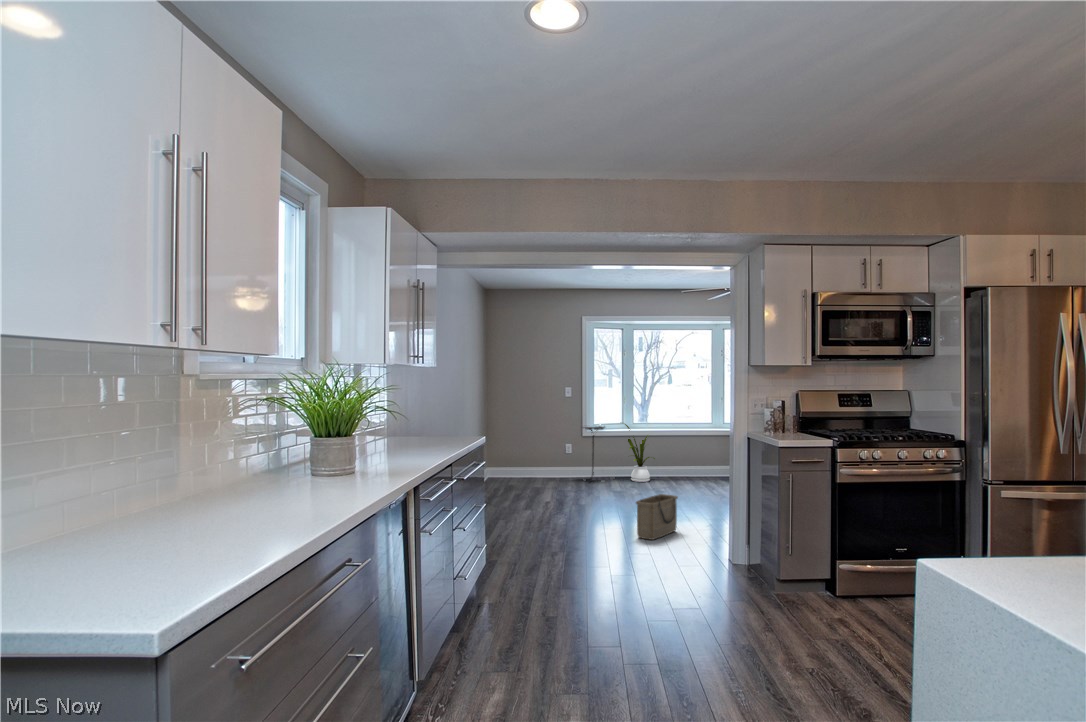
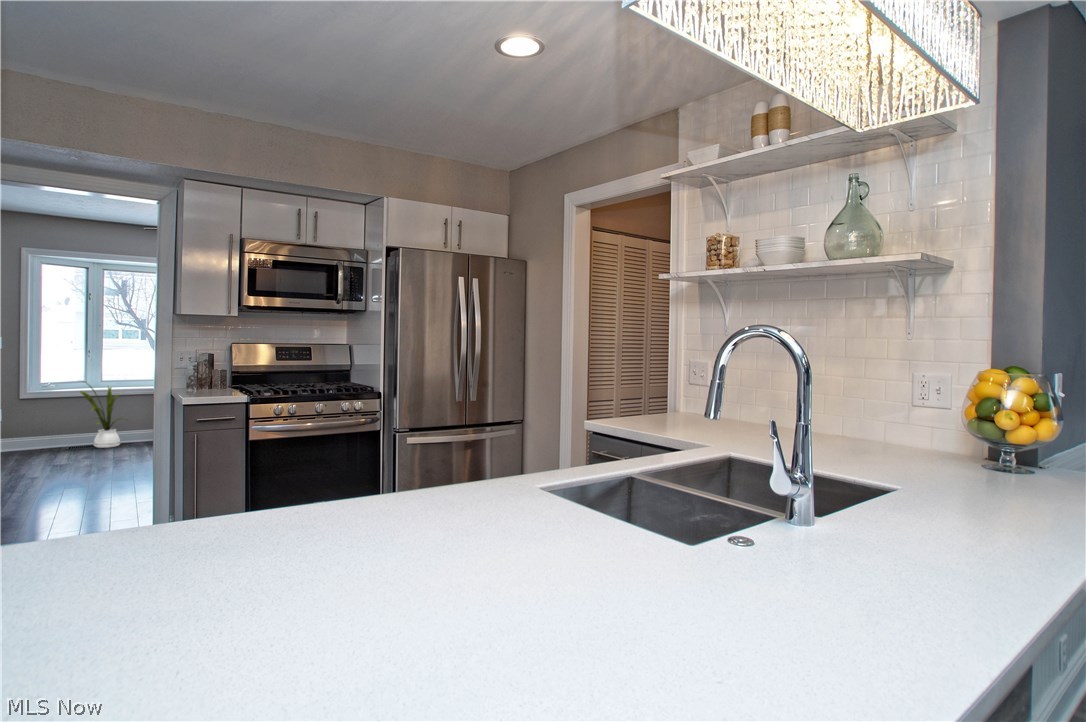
side table: present [581,426,605,479] -> none [17,385,56,454]
basket: present [636,494,678,540] -> none [42,464,112,521]

